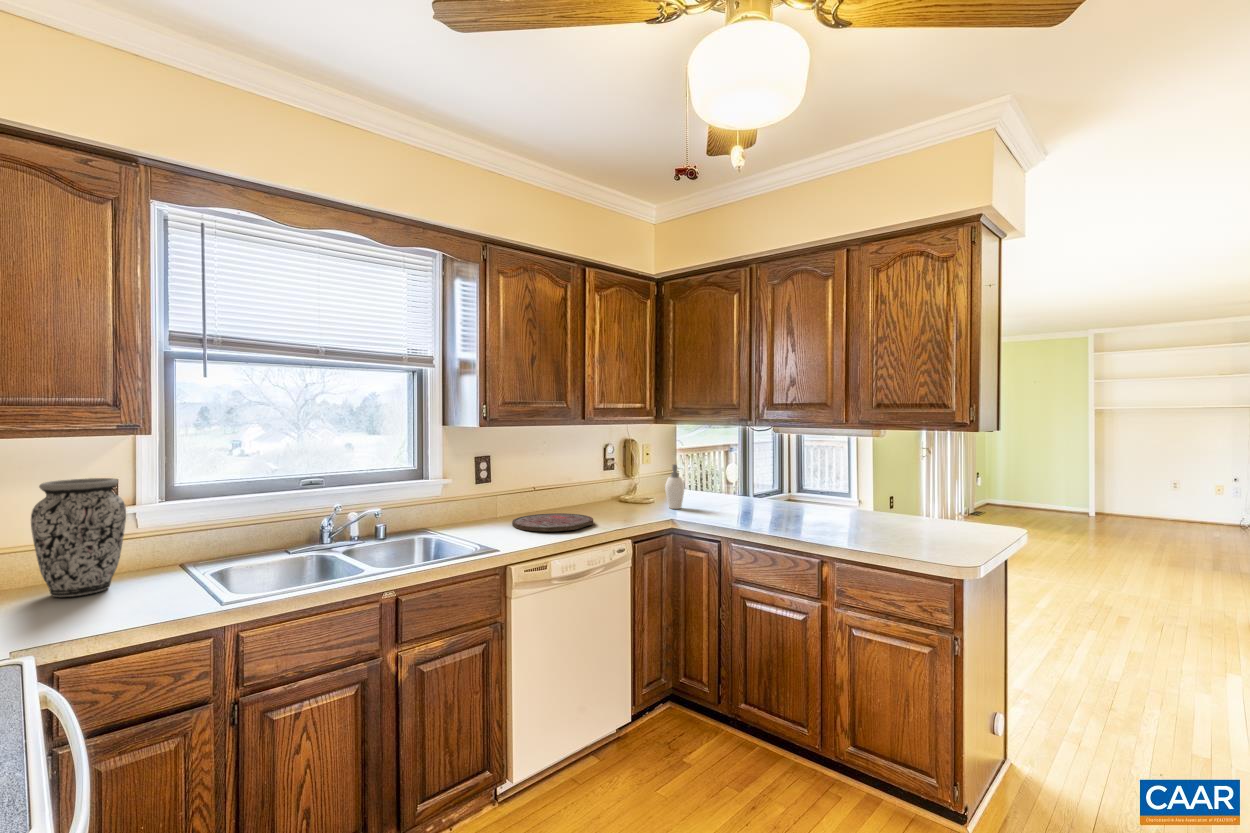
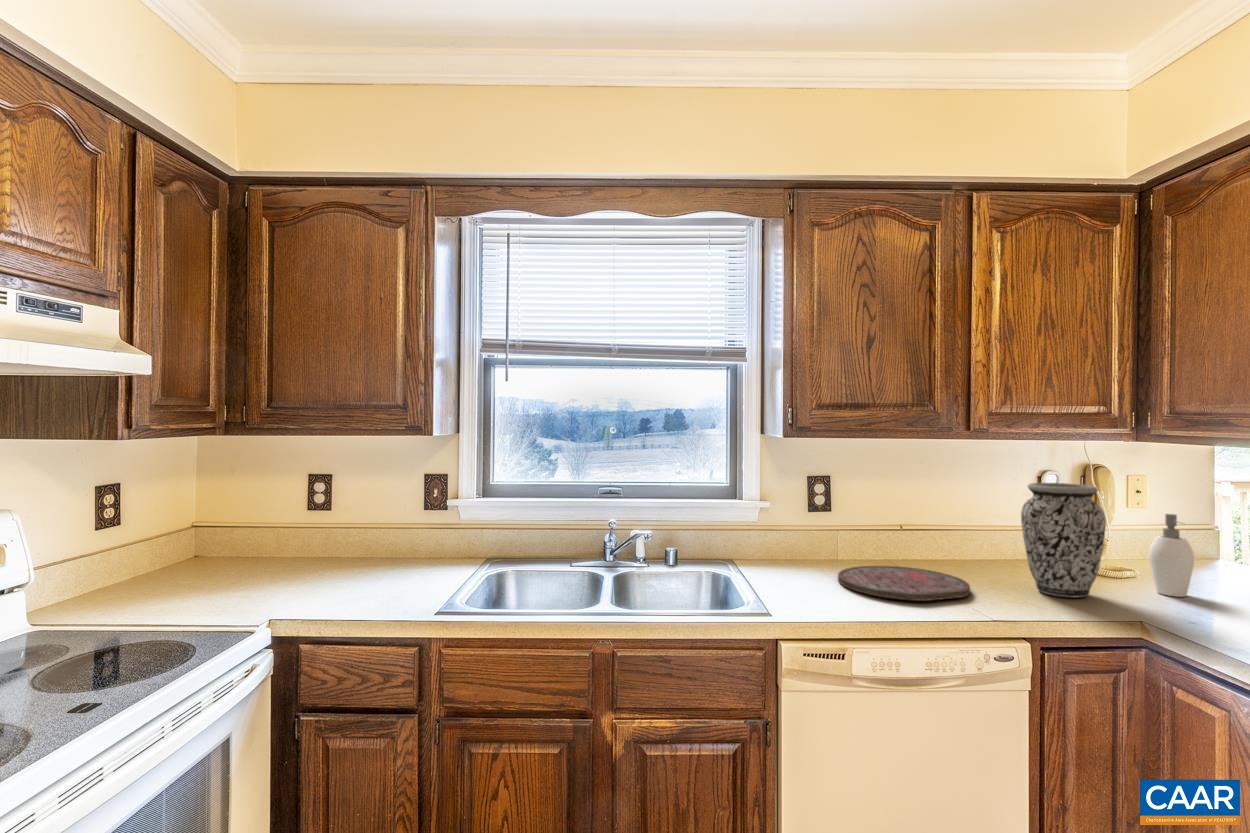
vase: present [31,478,126,597] -> present [1021,483,1106,598]

